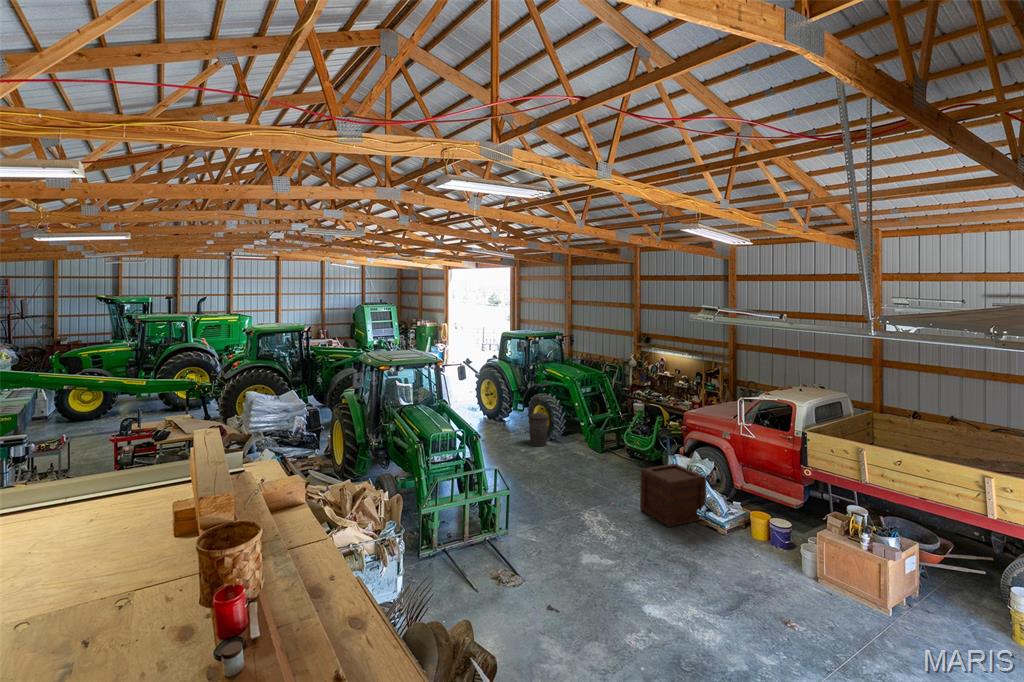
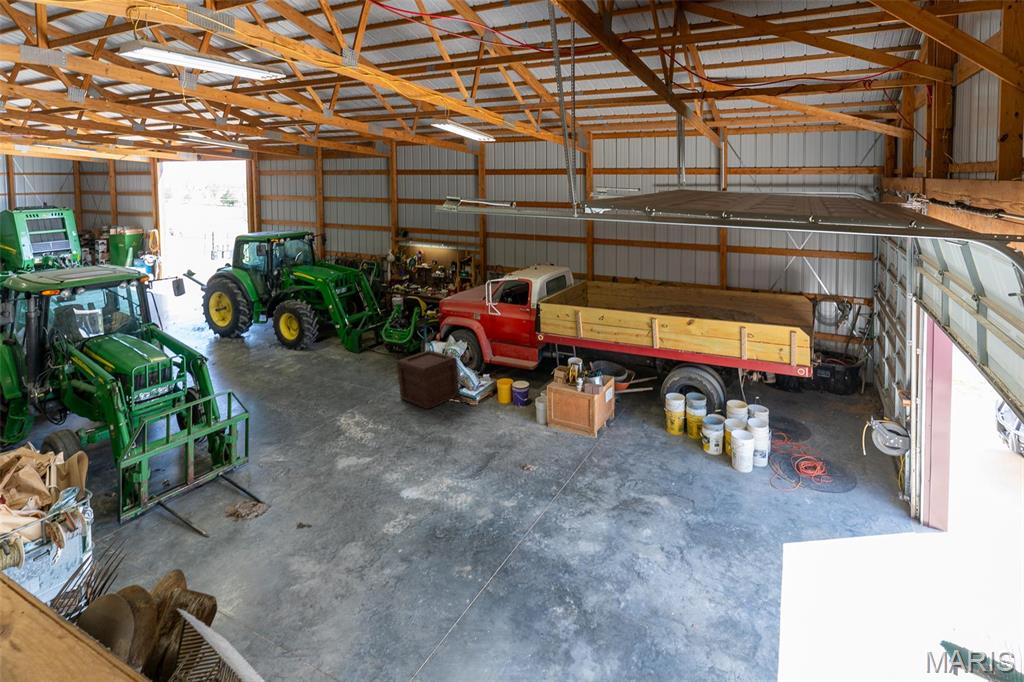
trash can: present [529,412,549,447] -> none [279,320,305,357]

